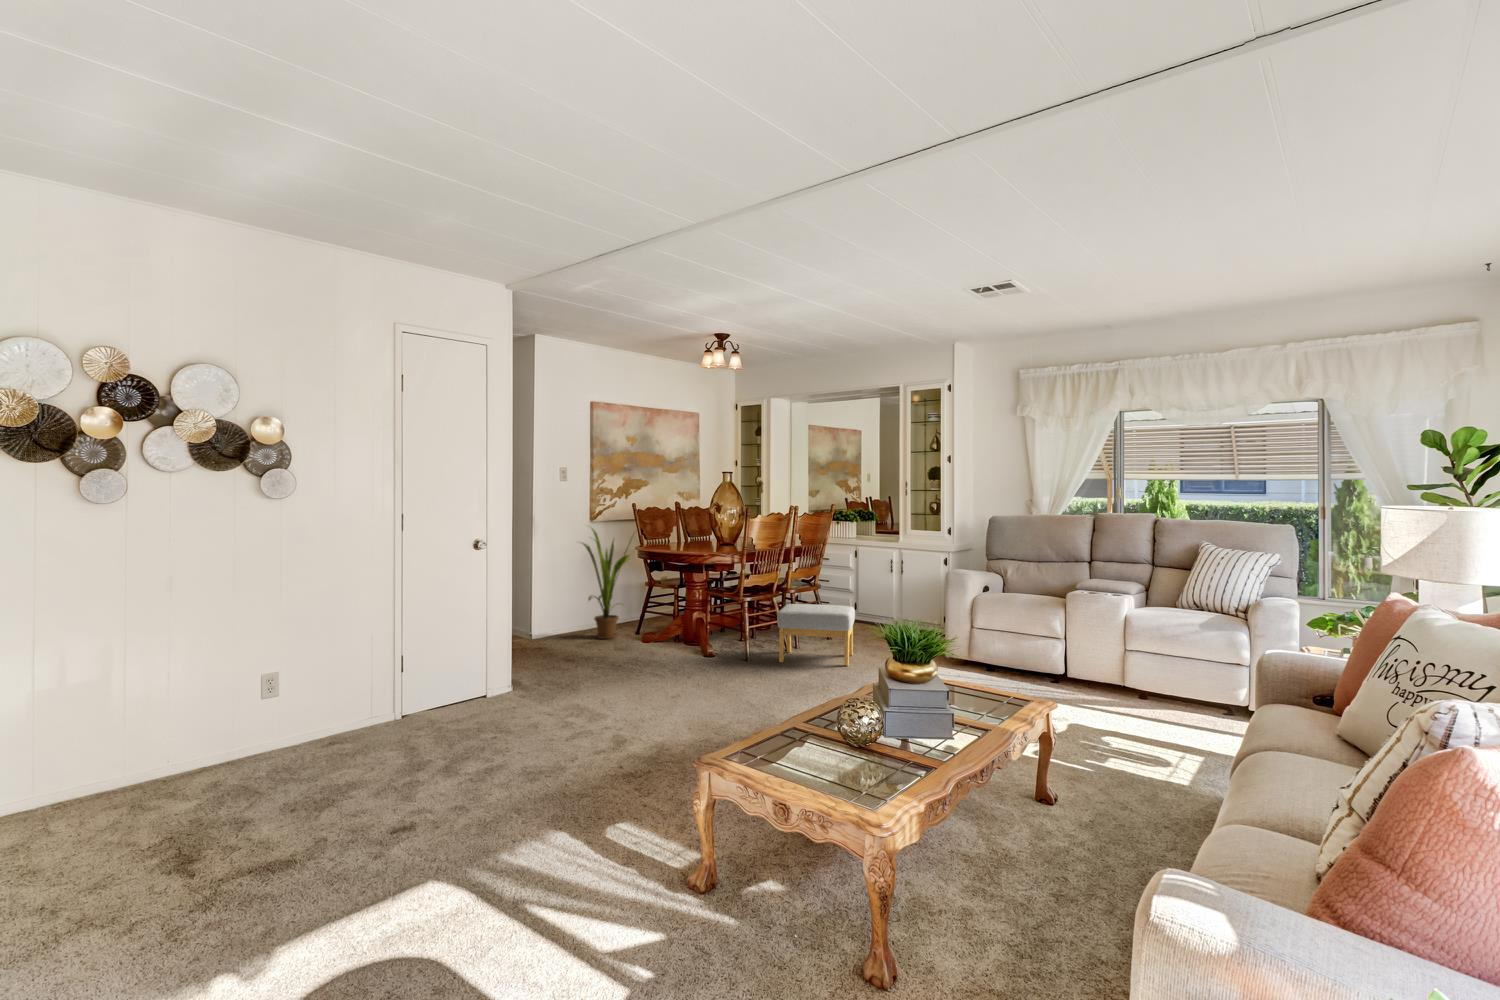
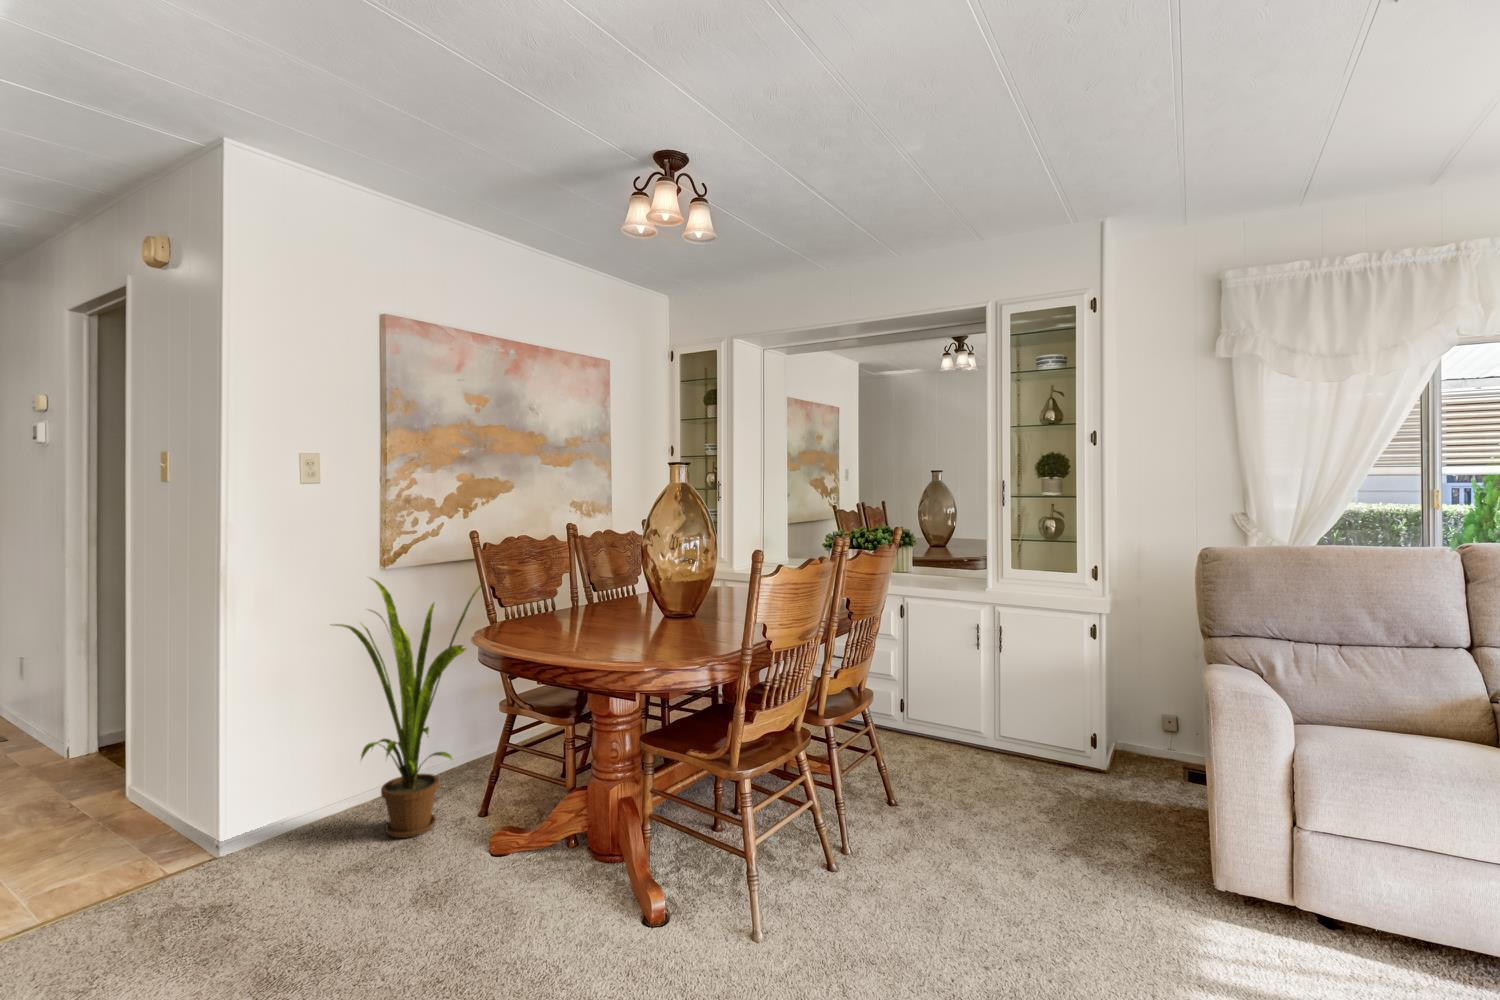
footstool: present [777,604,855,666] -> none [822,760,1010,937]

